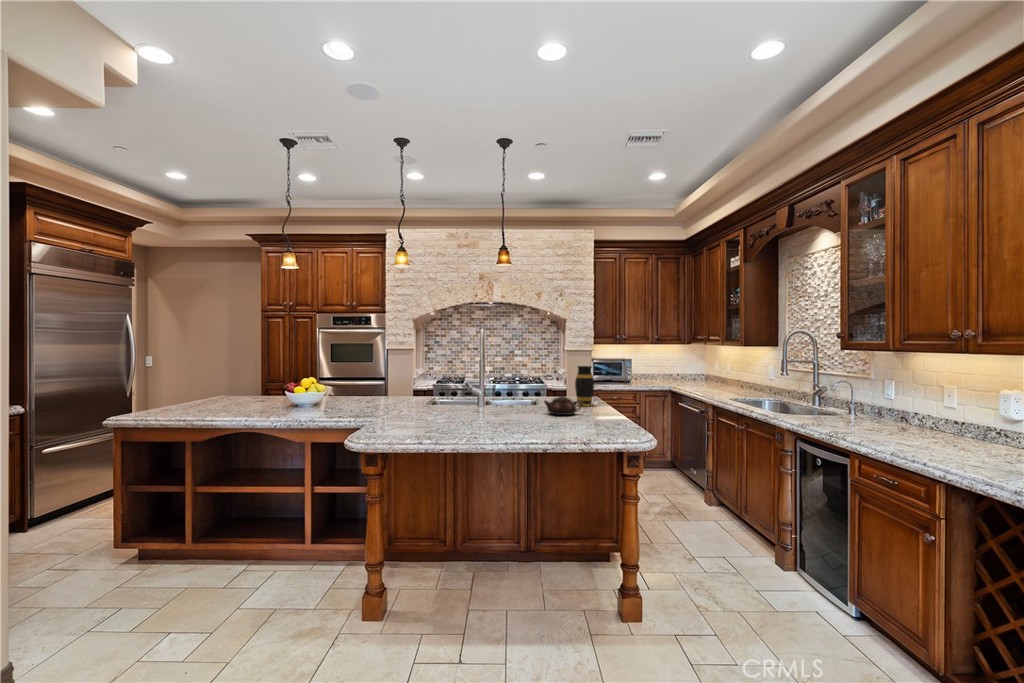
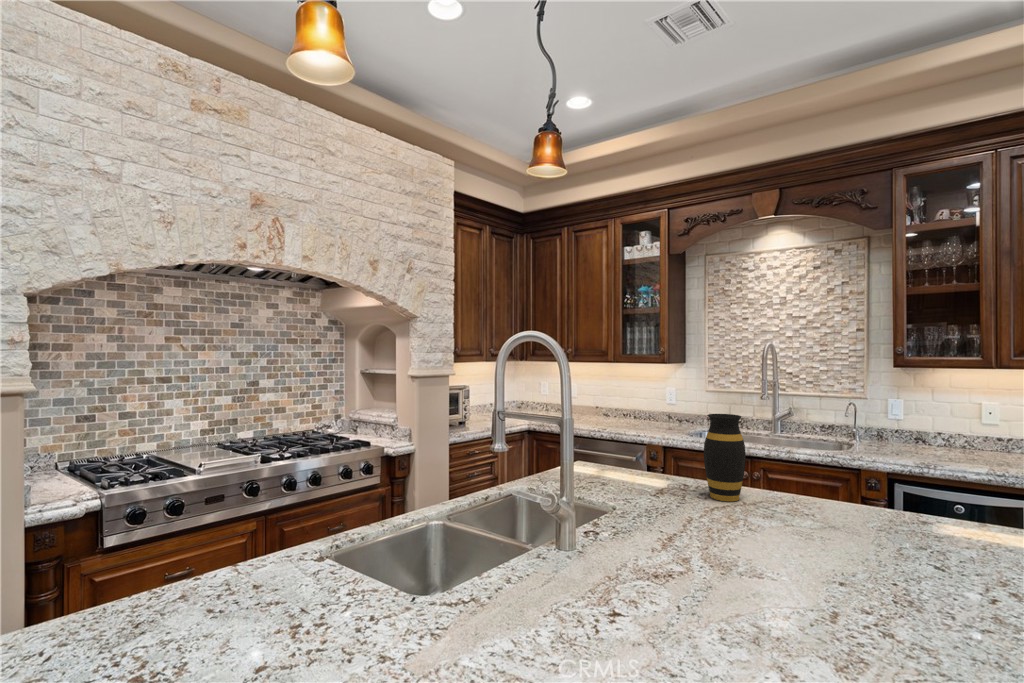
teapot: present [544,396,583,415] -> none [813,497,896,550]

